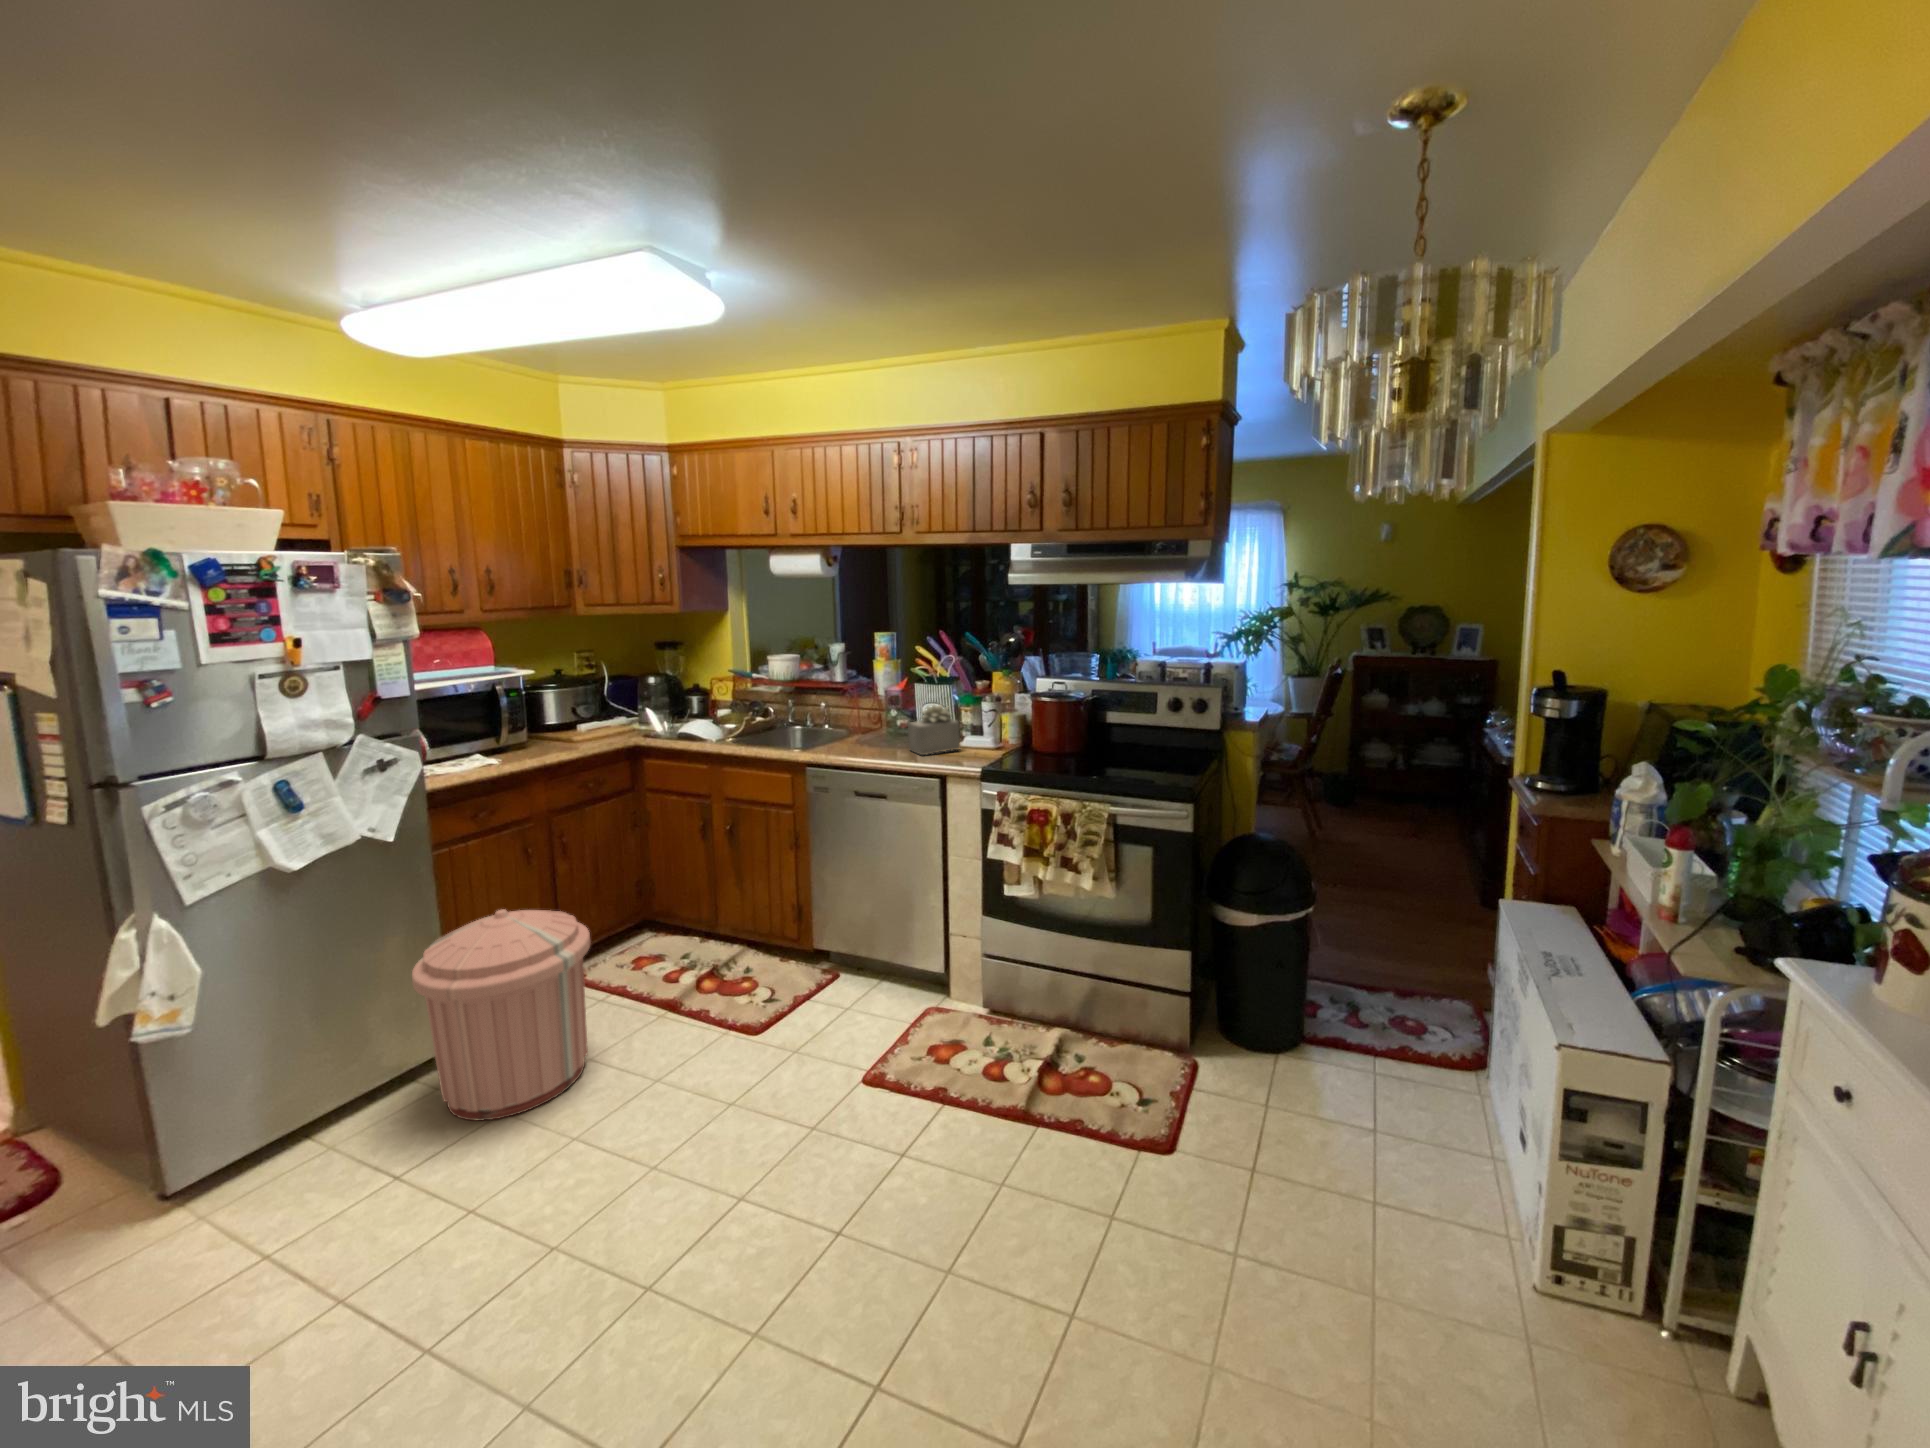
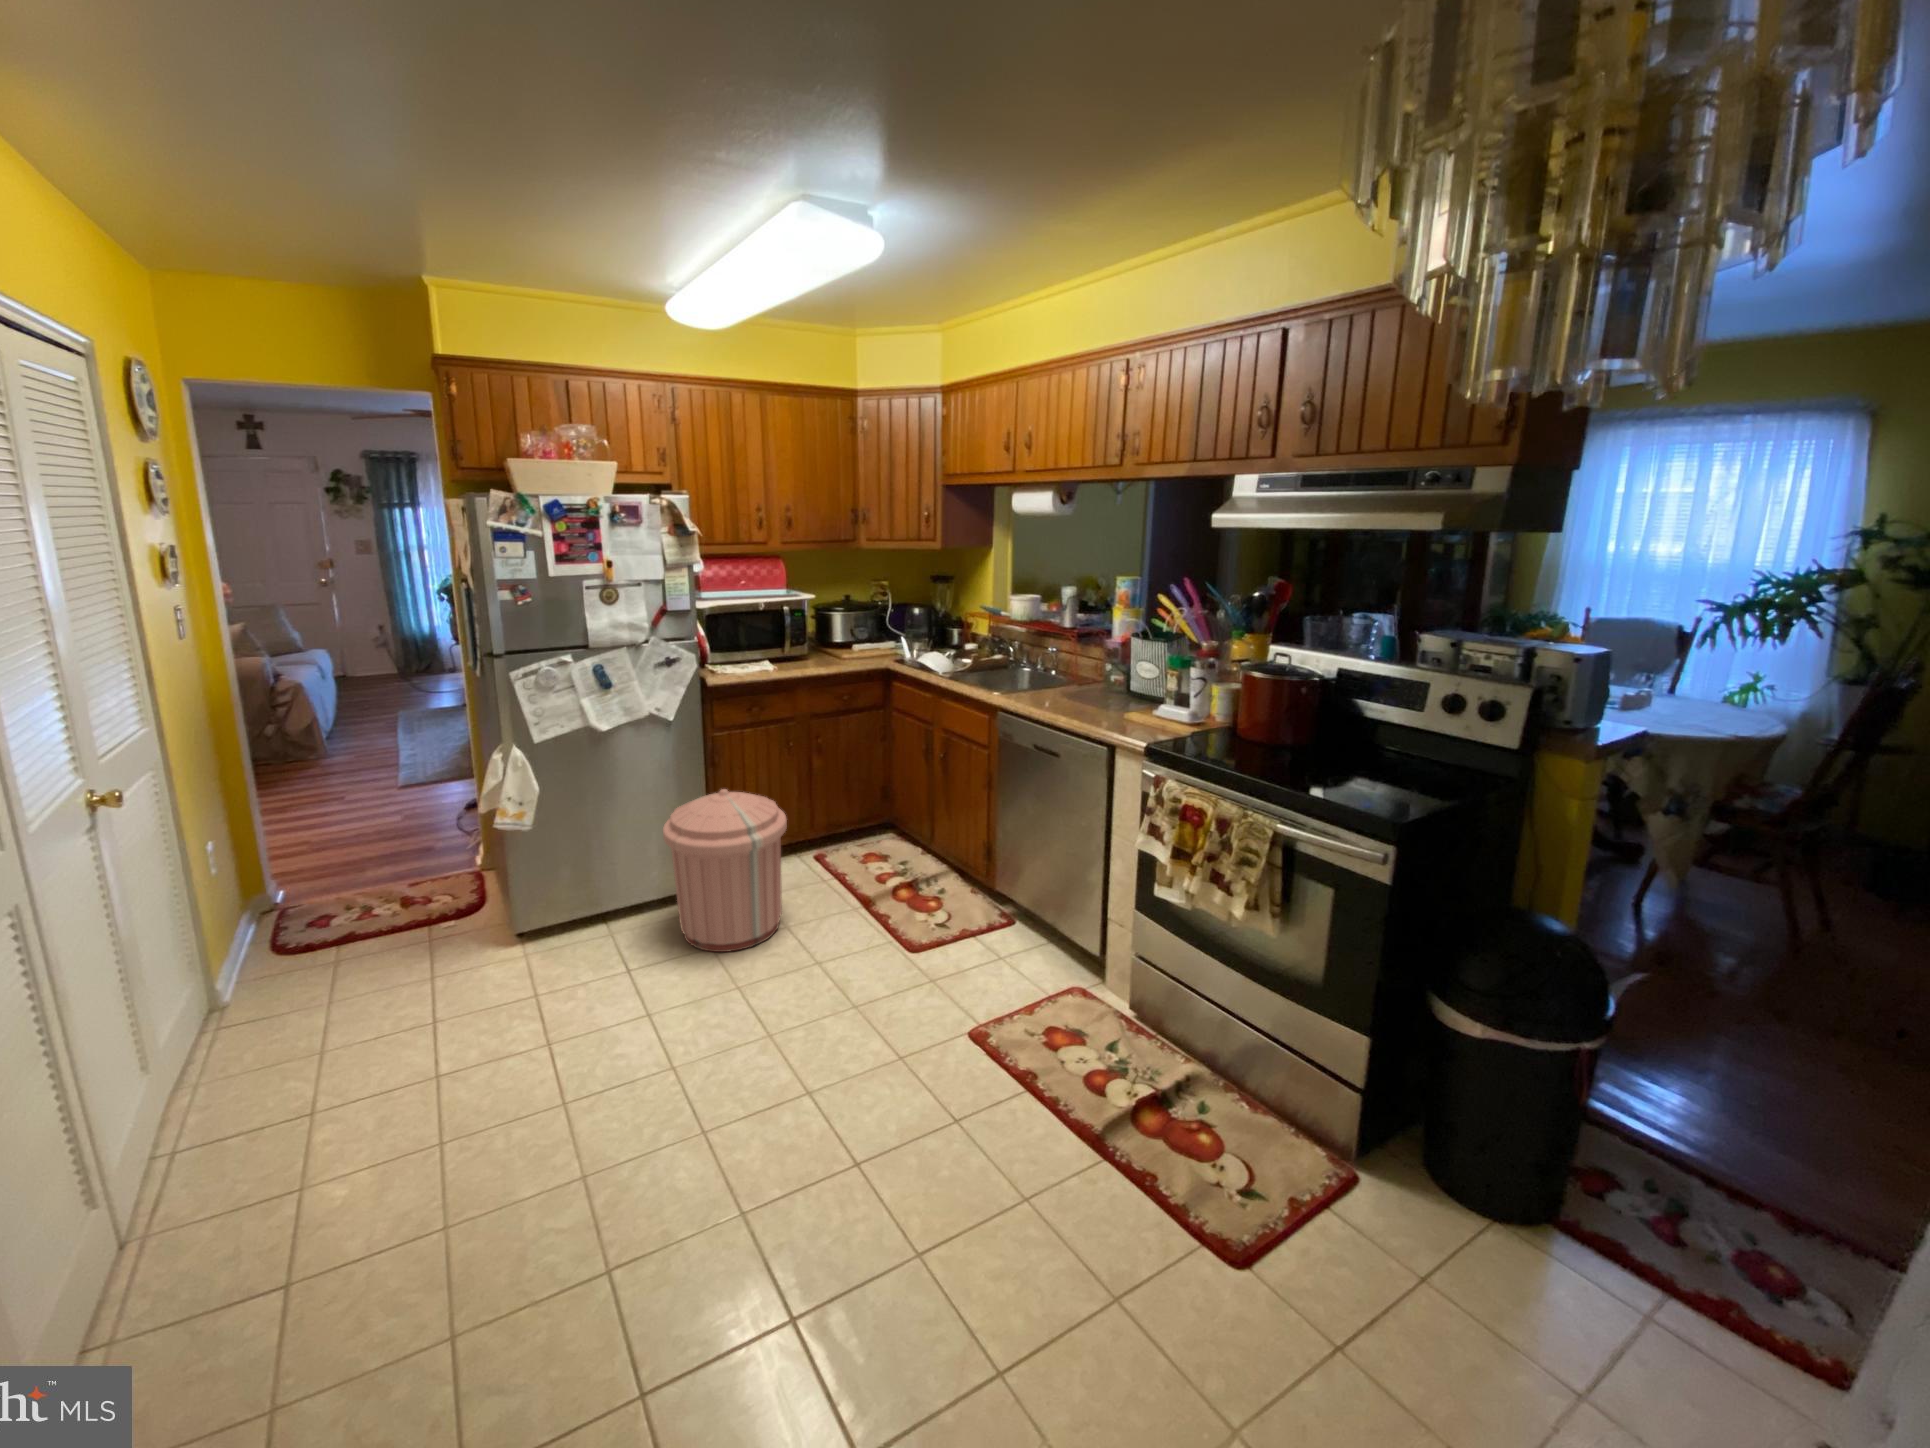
succulent plant: present [908,705,960,755] -> none [1097,661,1152,717]

